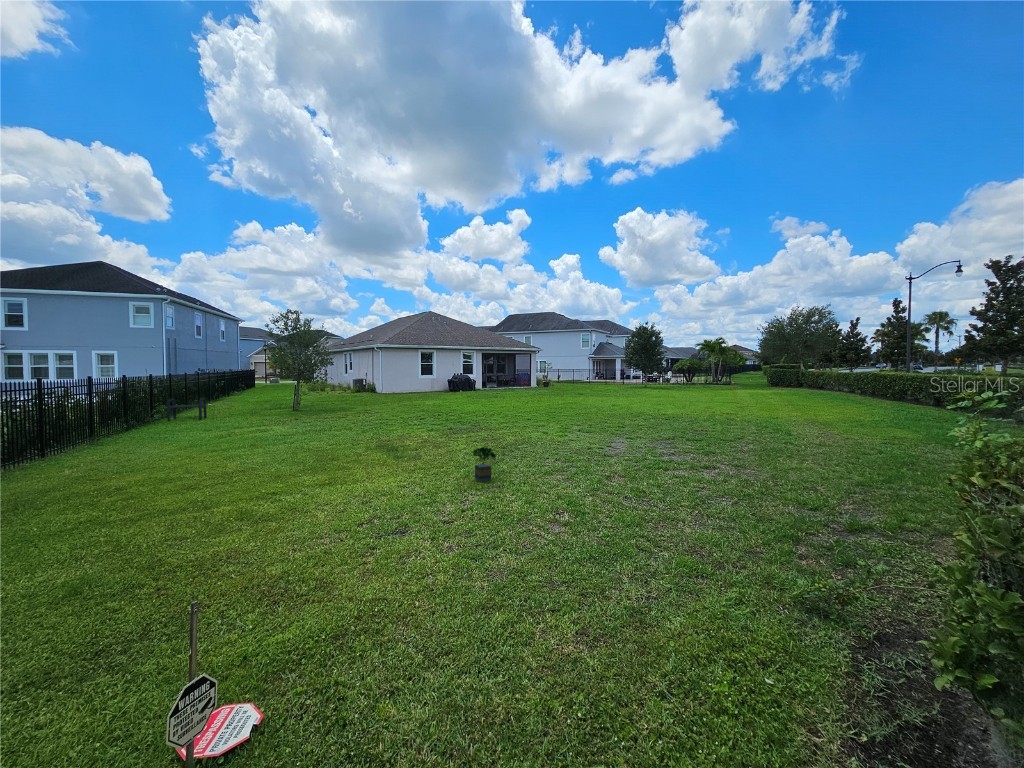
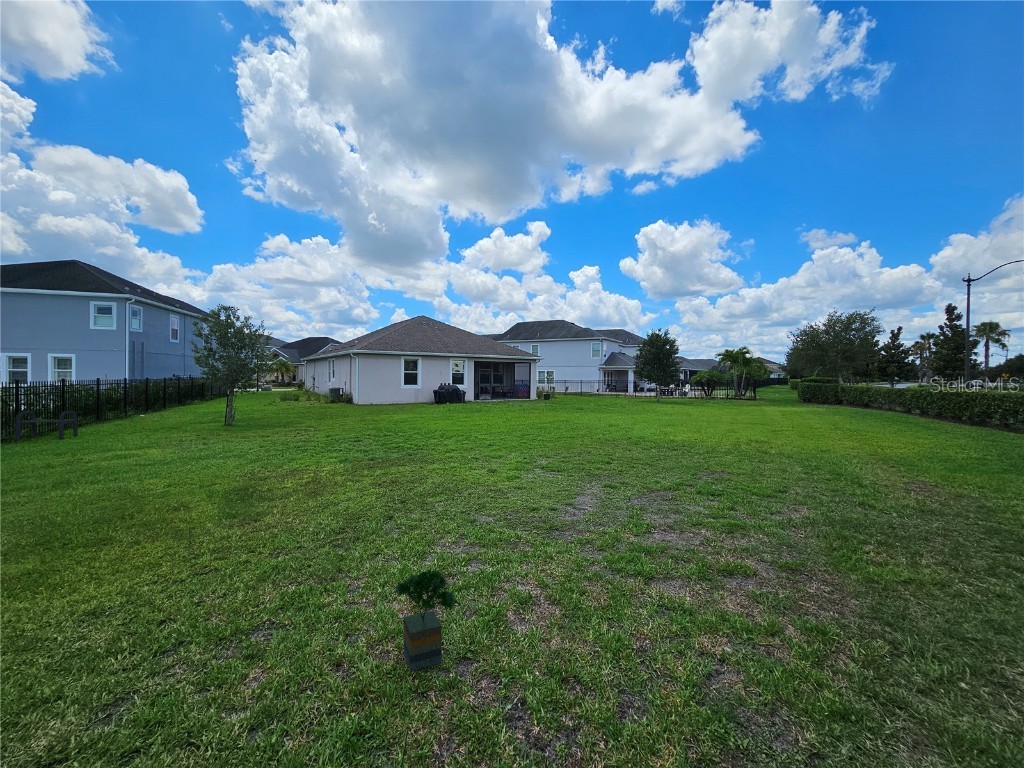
potted tree: present [473,447,496,482] -> present [395,569,455,672]

